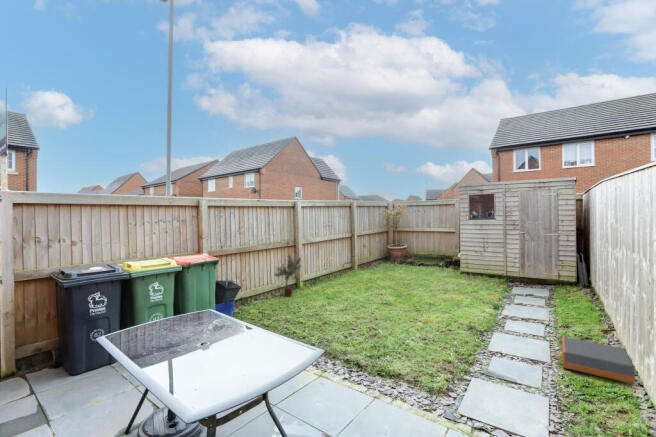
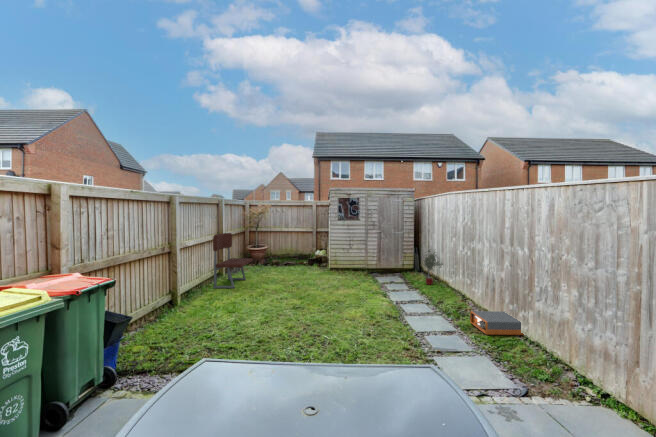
bench: none [340,231,378,278] -> present [213,233,253,288]
potted tree: present [275,254,301,296] -> present [424,250,443,285]

